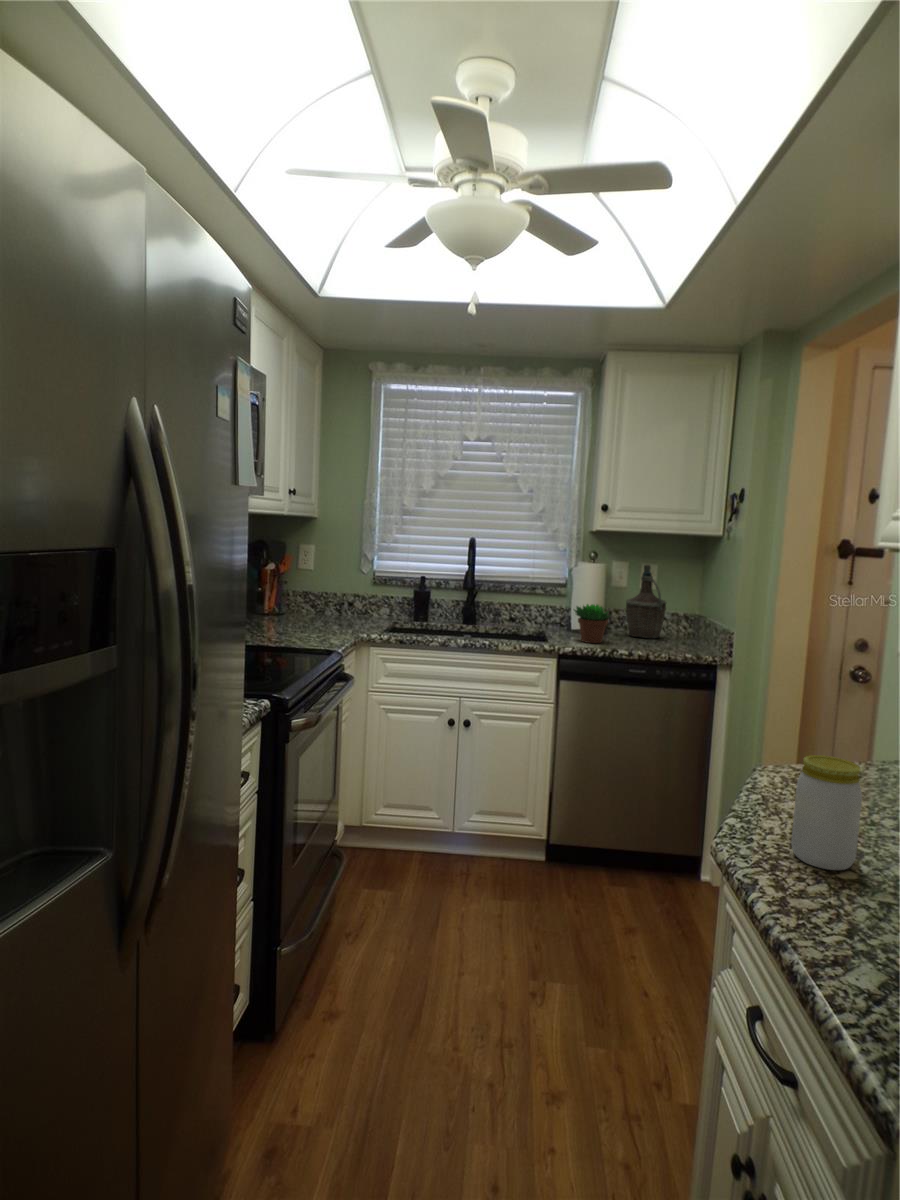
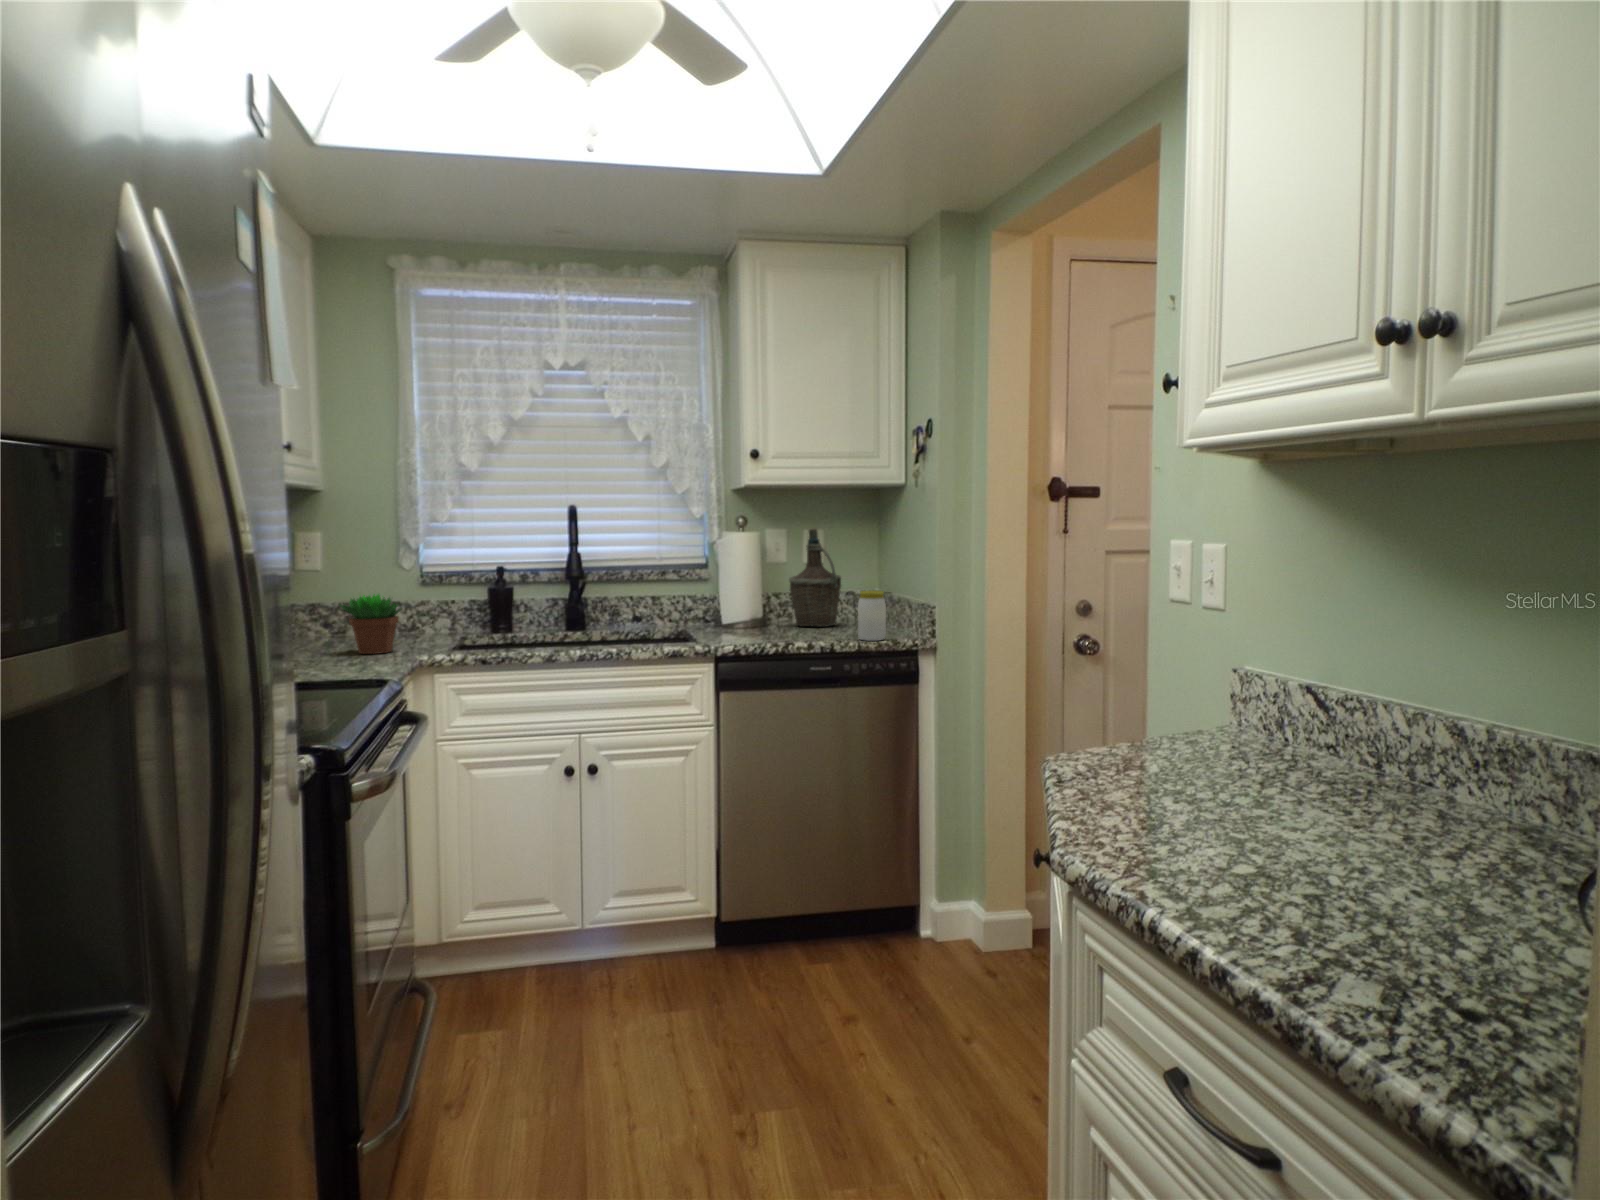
succulent plant: present [574,604,610,643] -> present [340,594,401,654]
jar: present [791,755,862,870] -> present [858,591,886,641]

